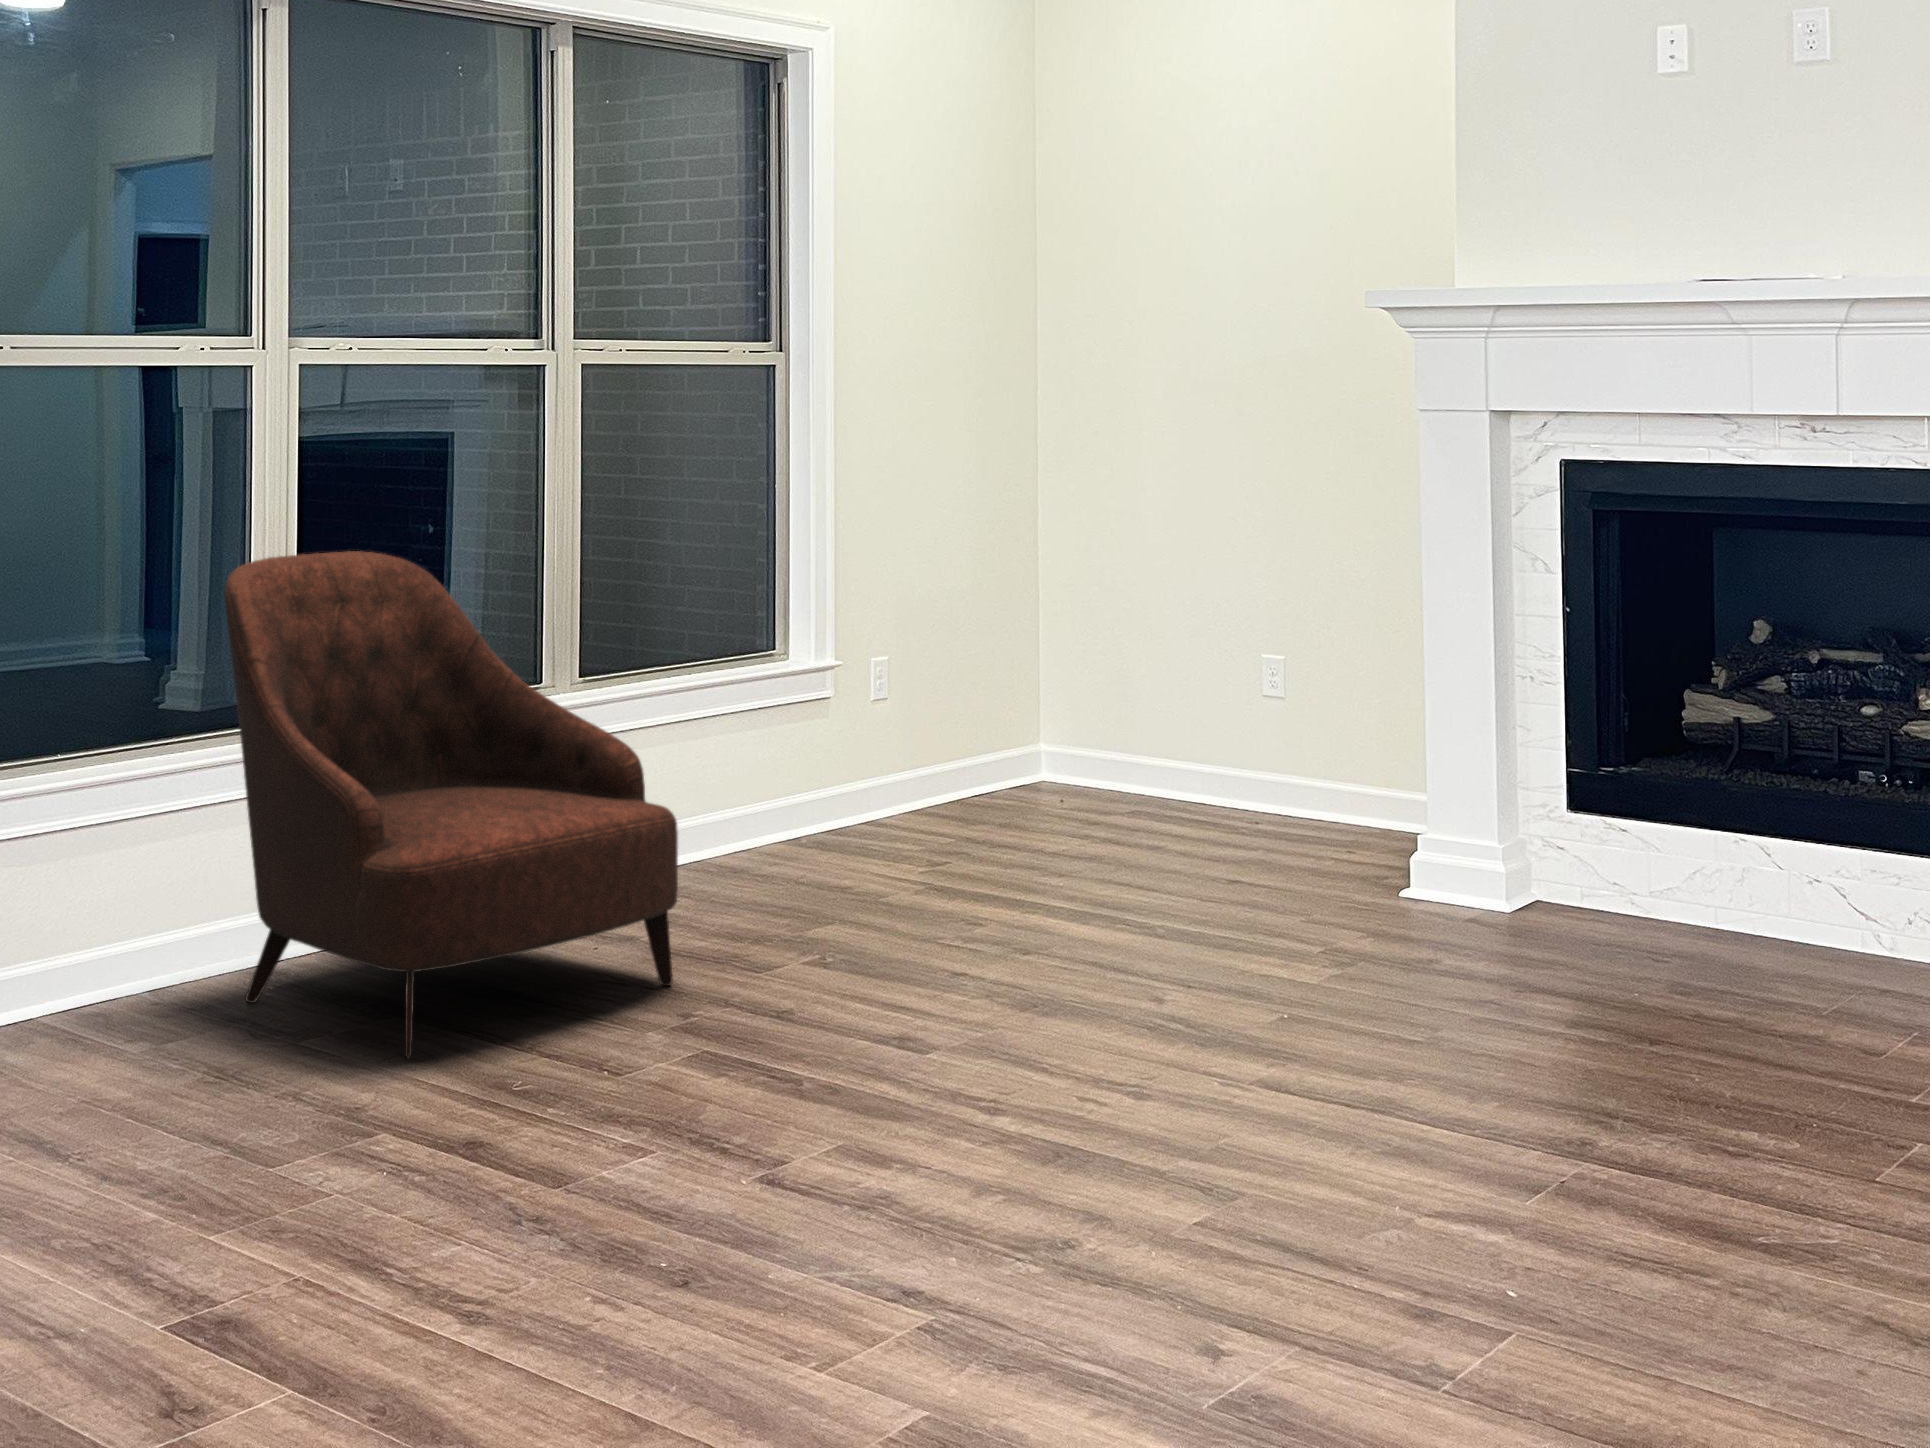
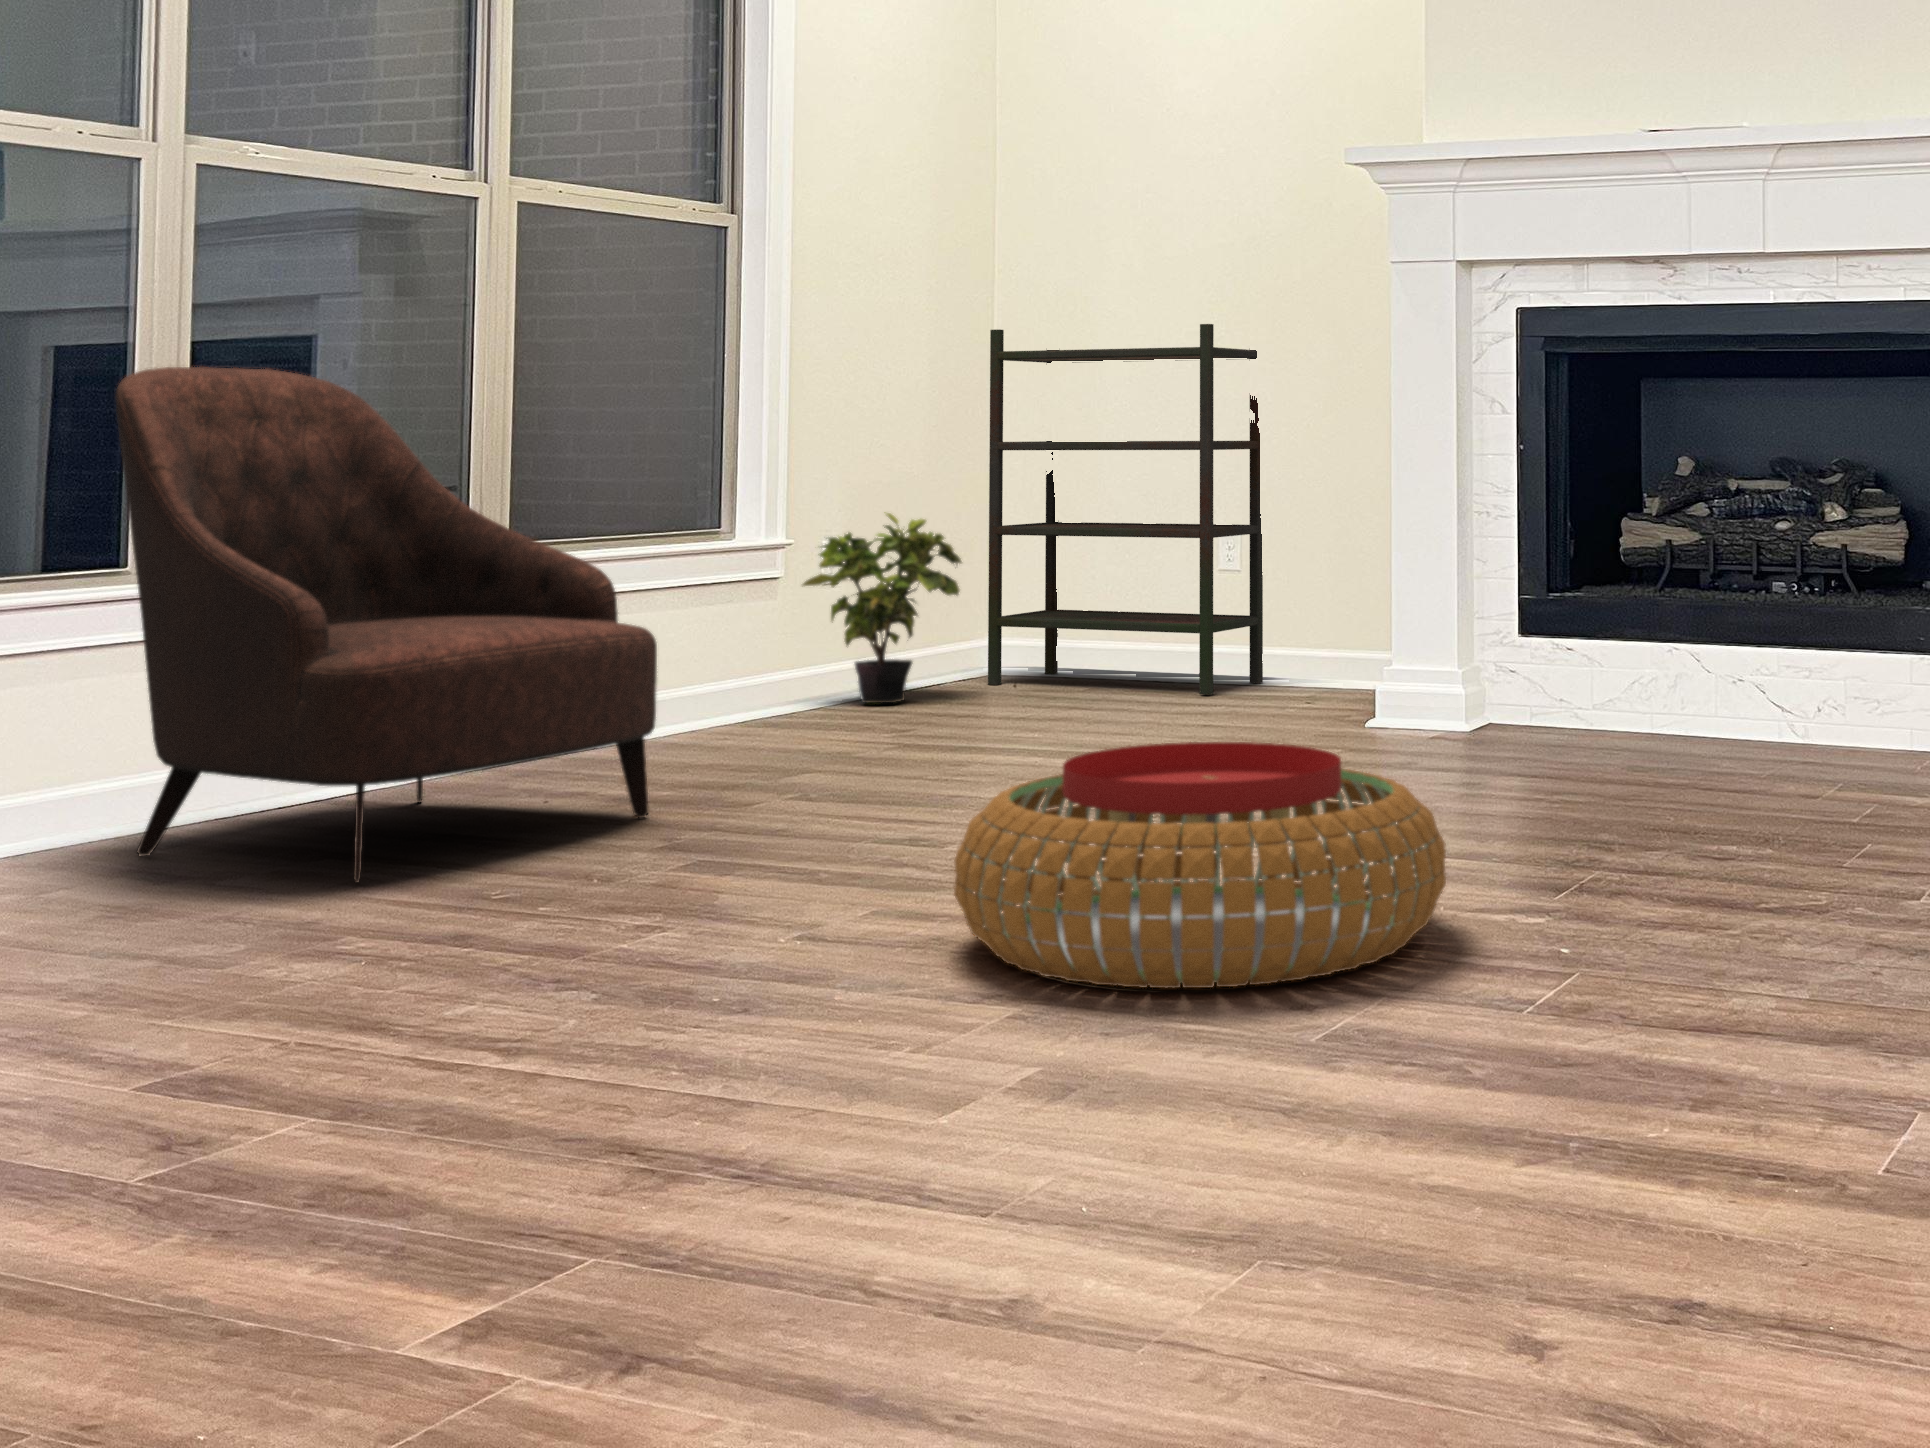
bookshelf: none [1031,447,1311,835] -> present [988,324,1263,695]
potted plant: none [846,638,1002,829] -> present [803,512,961,703]
pouf: none [894,1013,1387,1309] -> present [954,742,1446,988]

